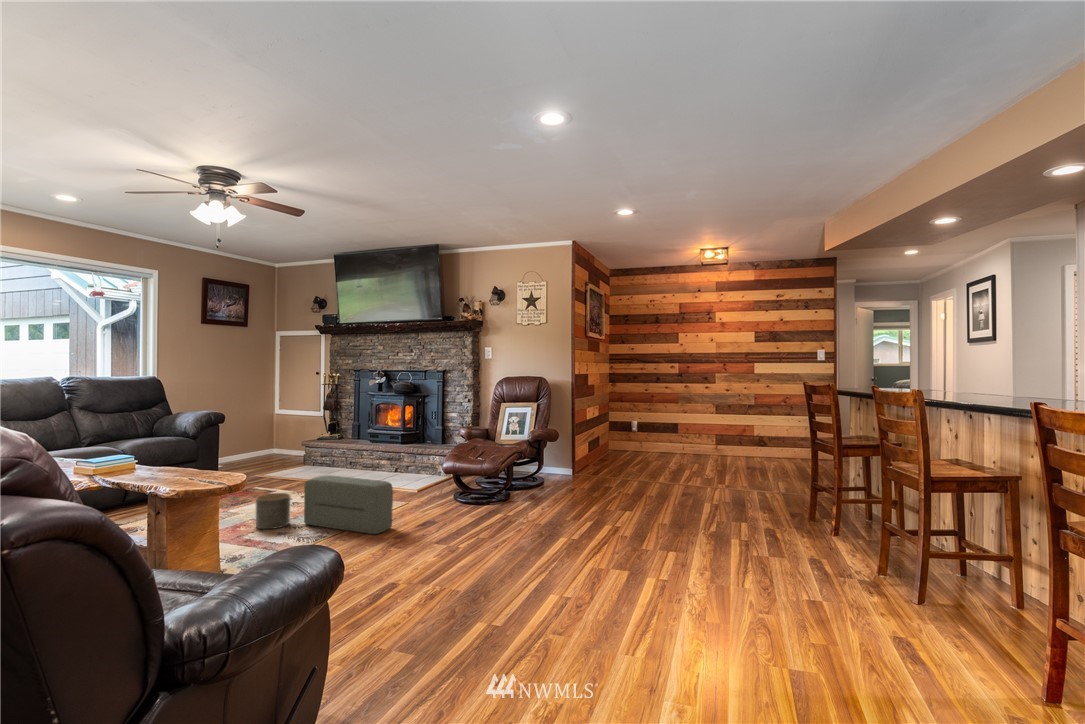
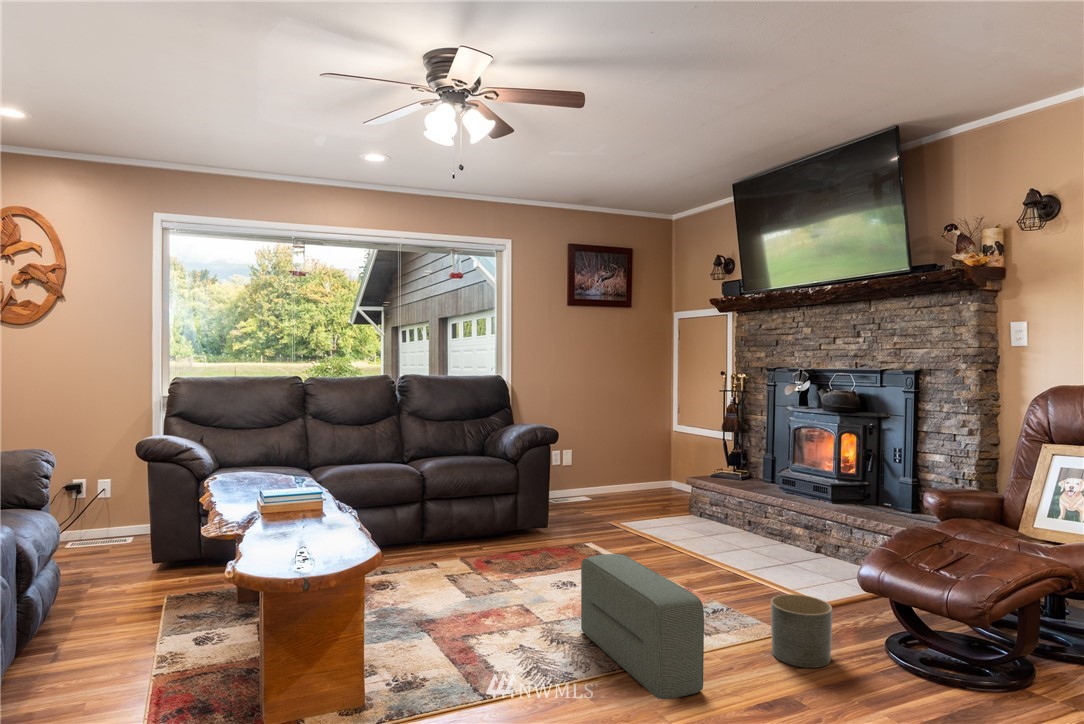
planter: present [256,493,291,529] -> present [771,594,832,668]

